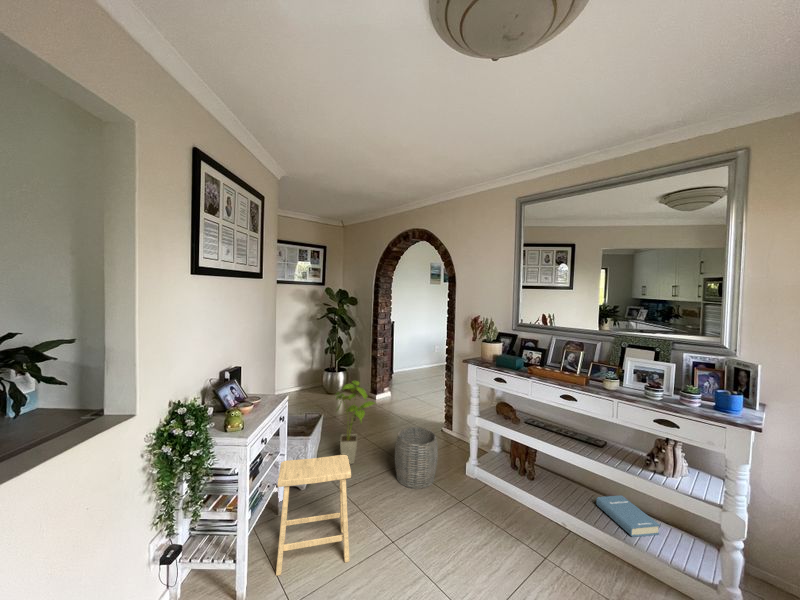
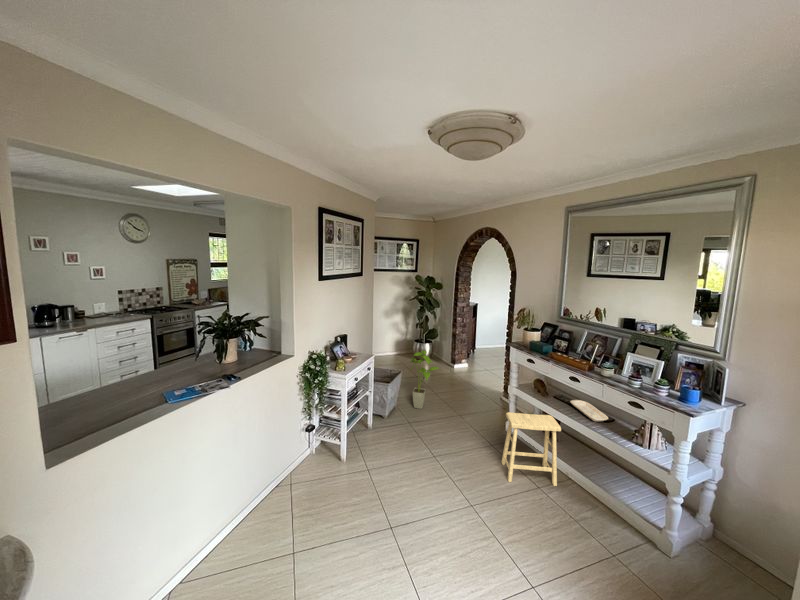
tray: none [550,422,603,448] -> present [570,400,608,421]
woven basket: present [395,427,438,489] -> none [448,389,481,432]
footstool: present [276,455,351,576] -> present [501,412,561,486]
hardback book: present [596,495,660,537] -> none [600,462,645,496]

